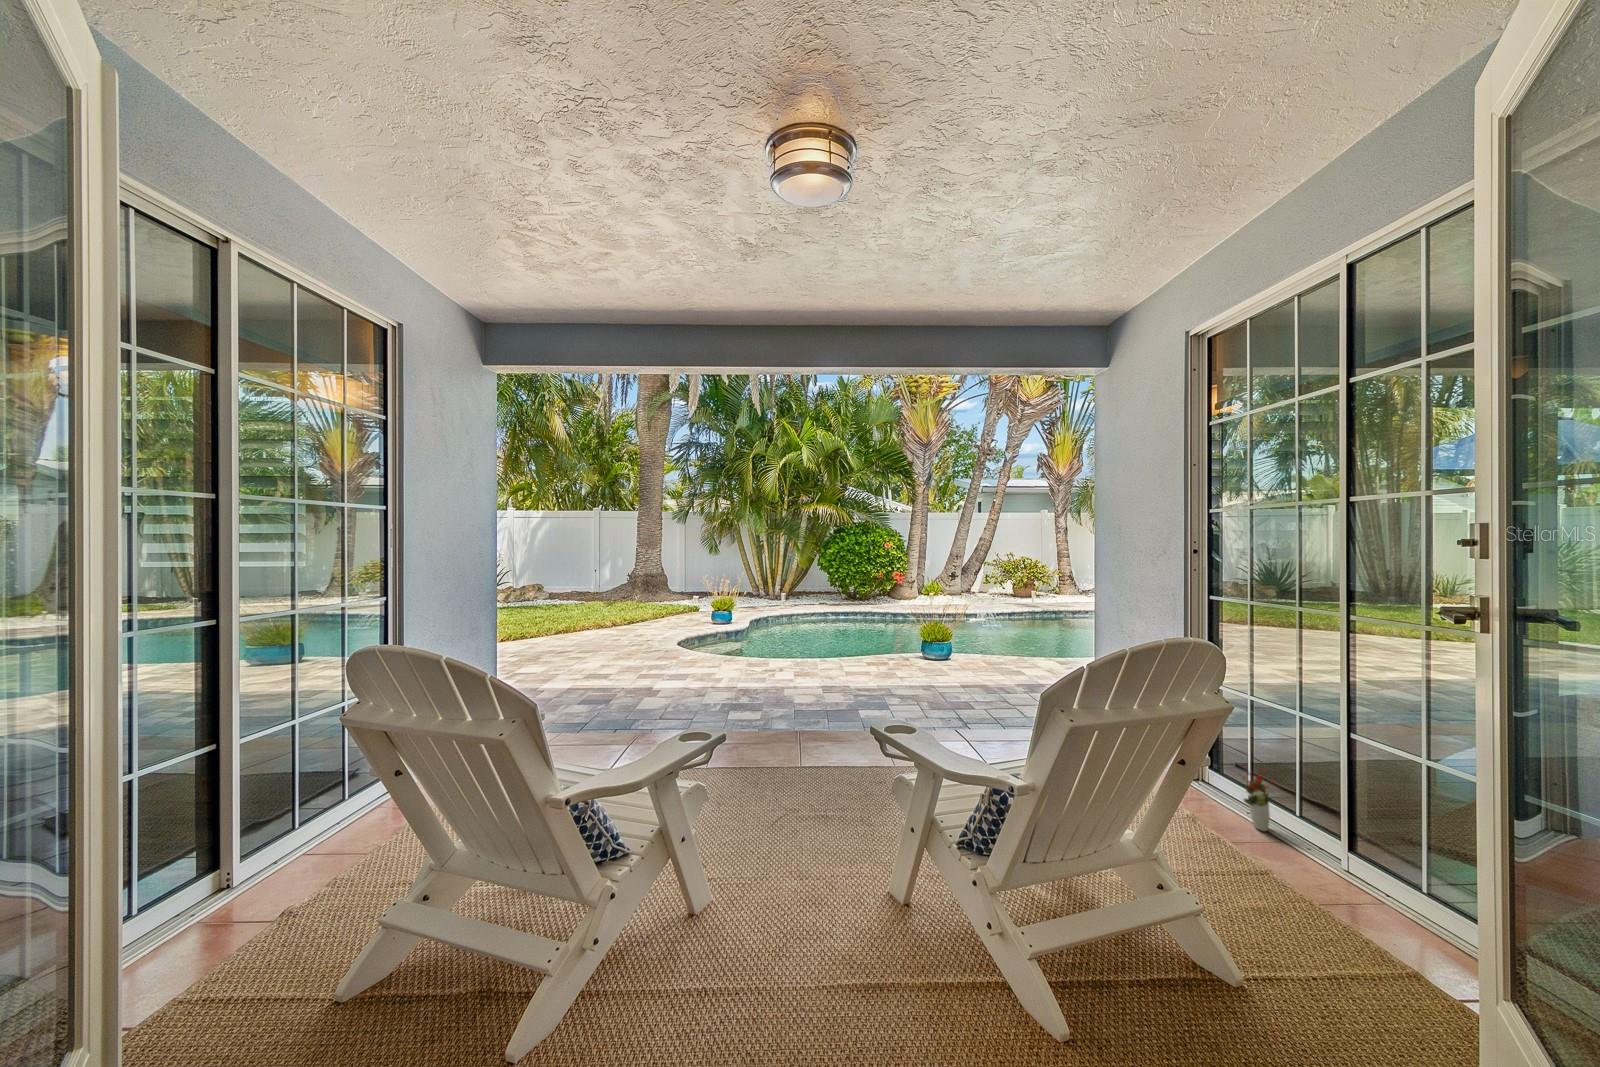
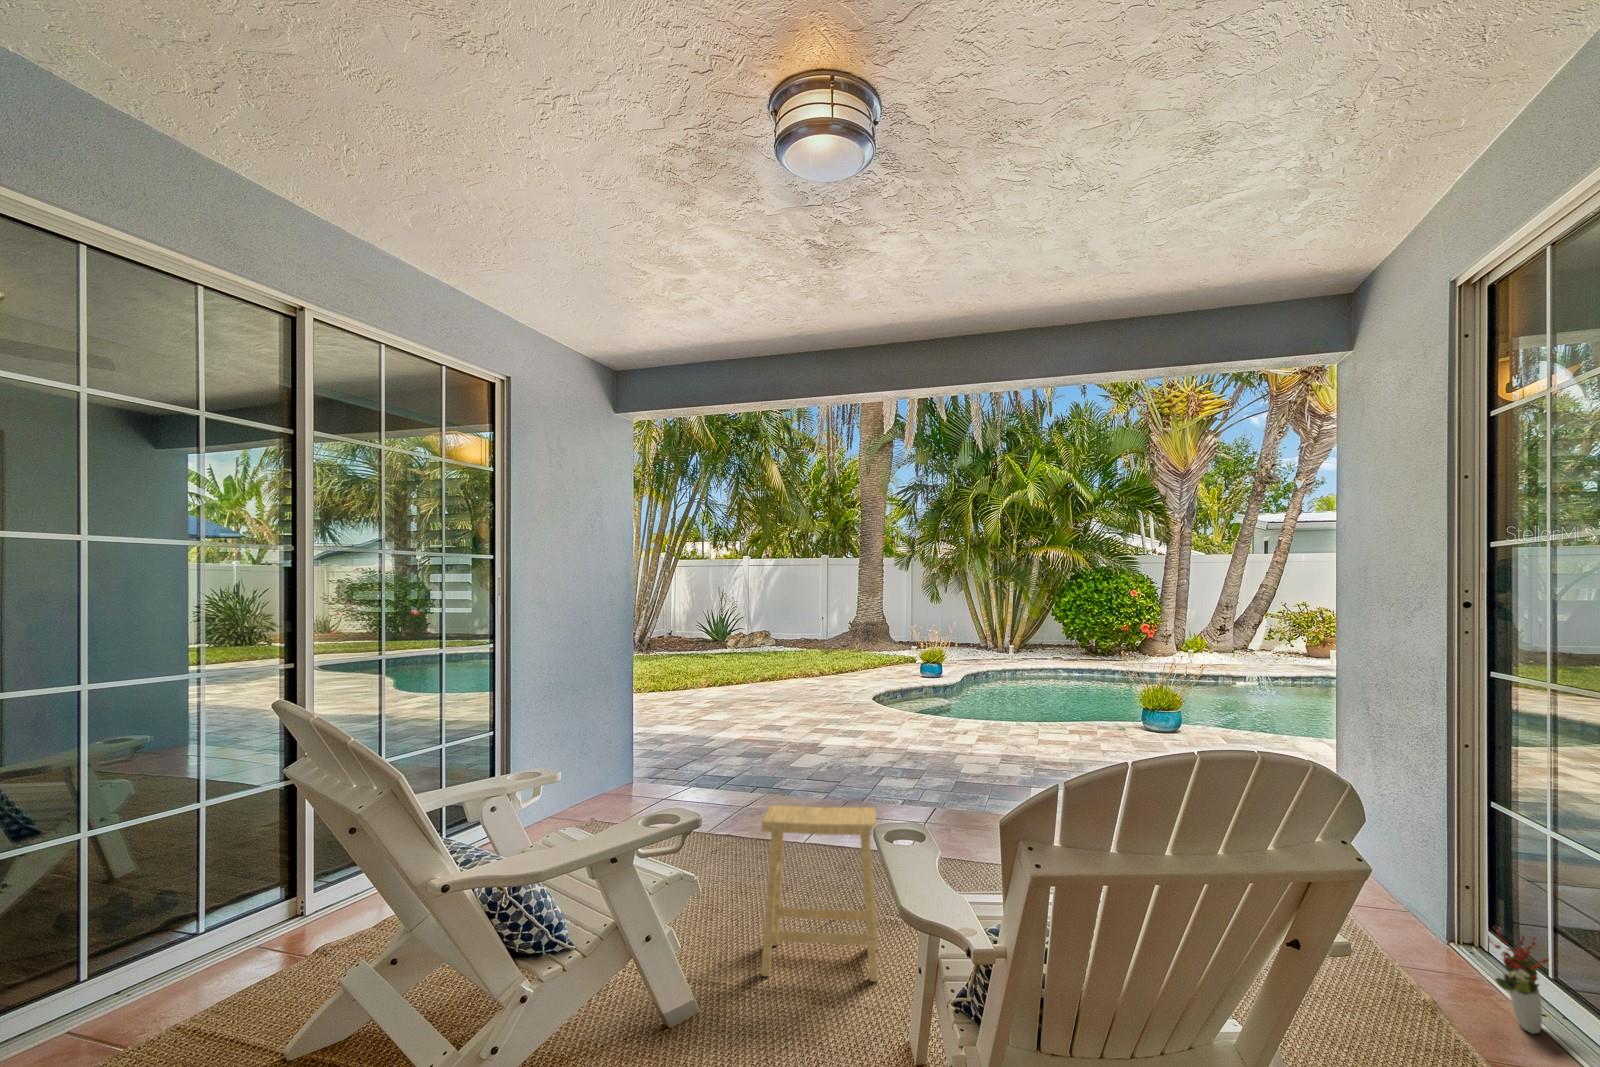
footstool: none [727,723,837,877] -> present [761,805,878,982]

